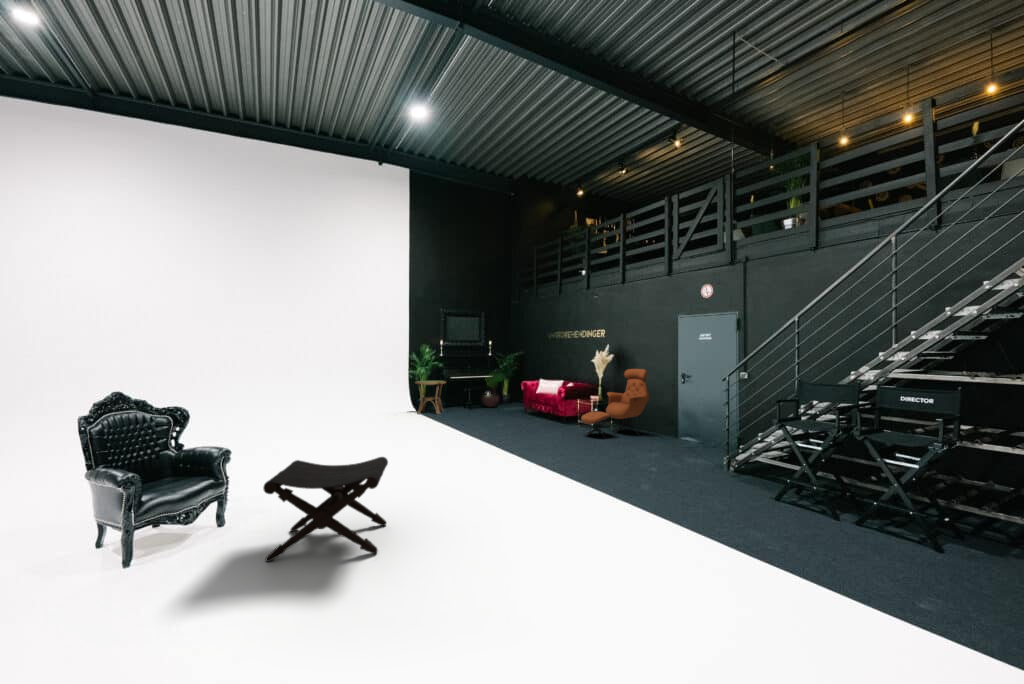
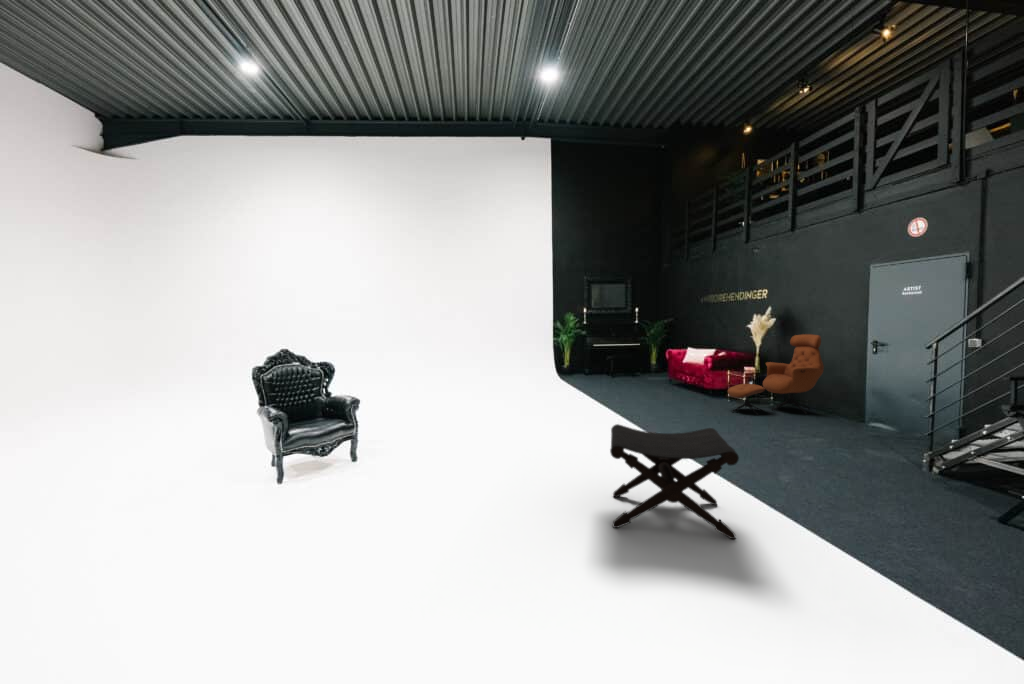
potted tree: present [482,373,500,407] -> none [628,337,651,376]
side table: present [415,381,446,414] -> none [557,348,588,381]
footstool: present [263,457,388,562] -> present [610,424,739,539]

